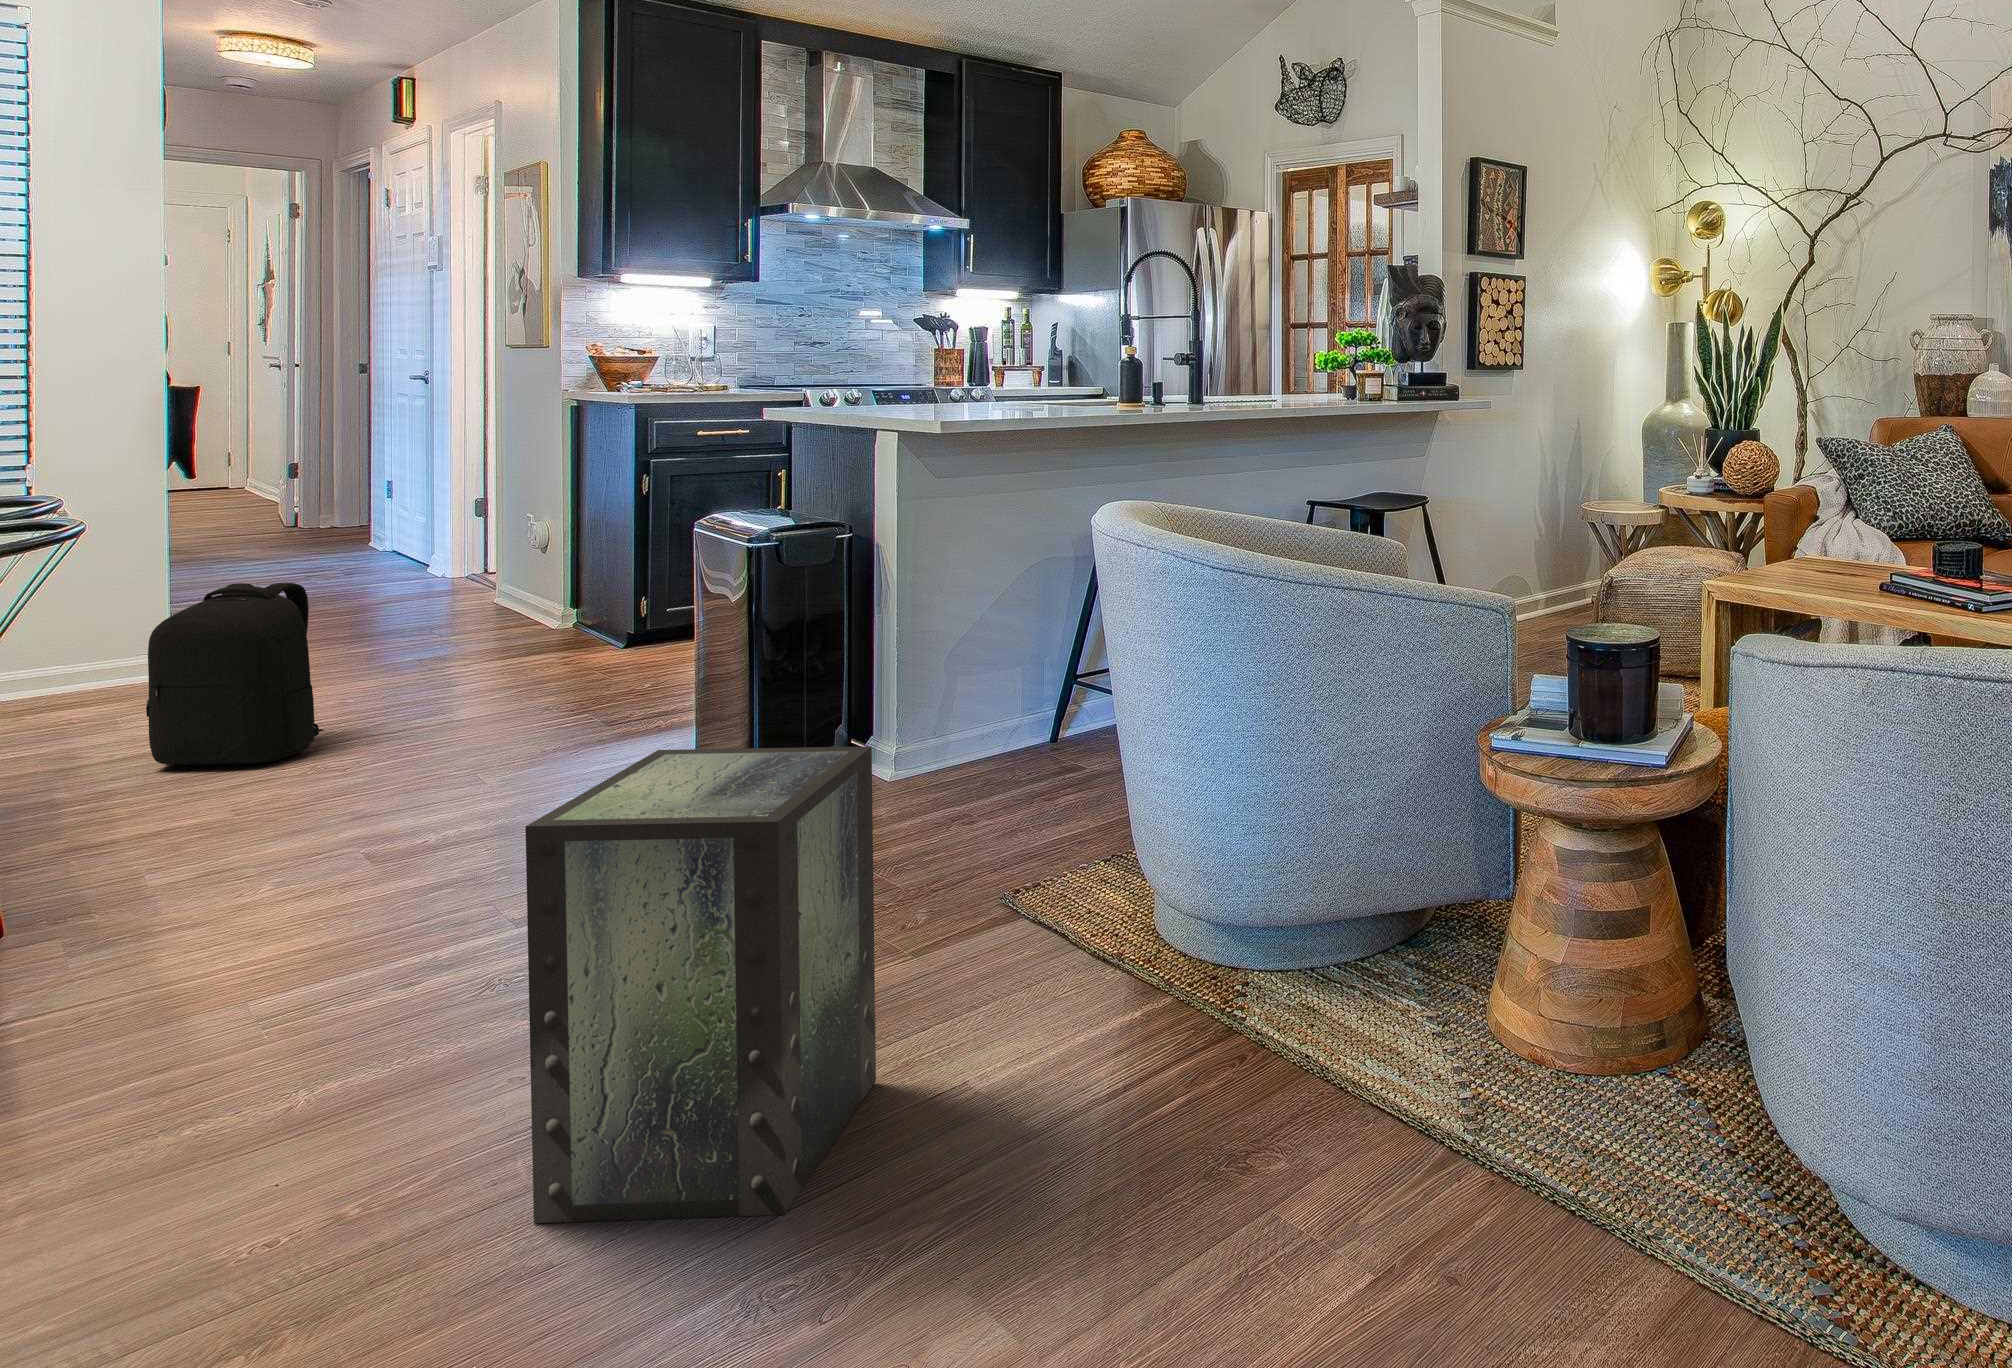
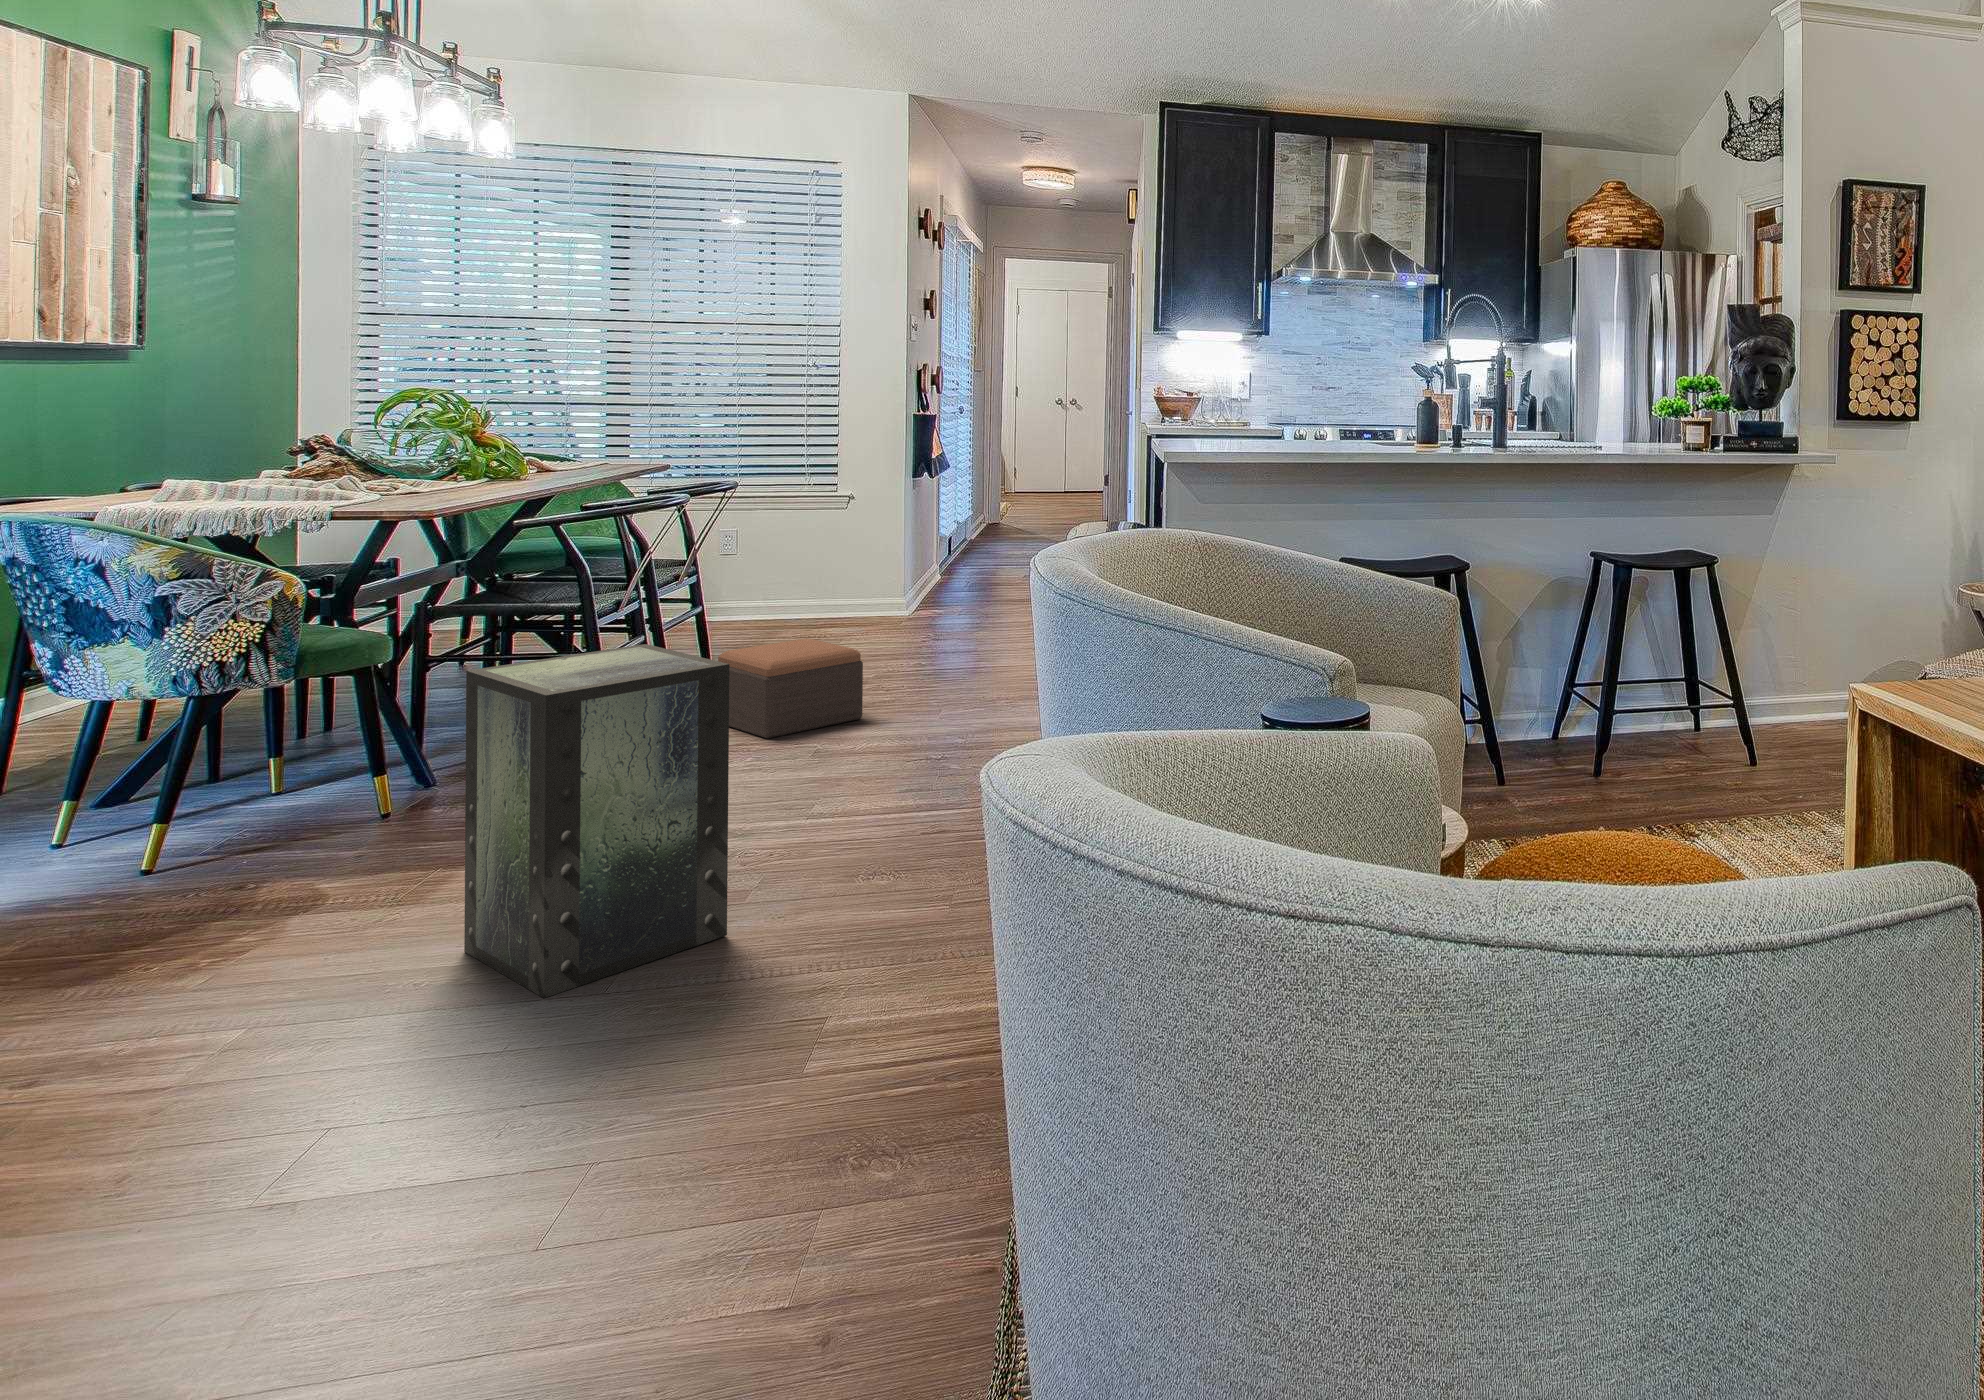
backpack: present [146,583,324,765] -> none [799,530,899,653]
footstool: none [244,740,497,888] -> present [718,638,863,739]

